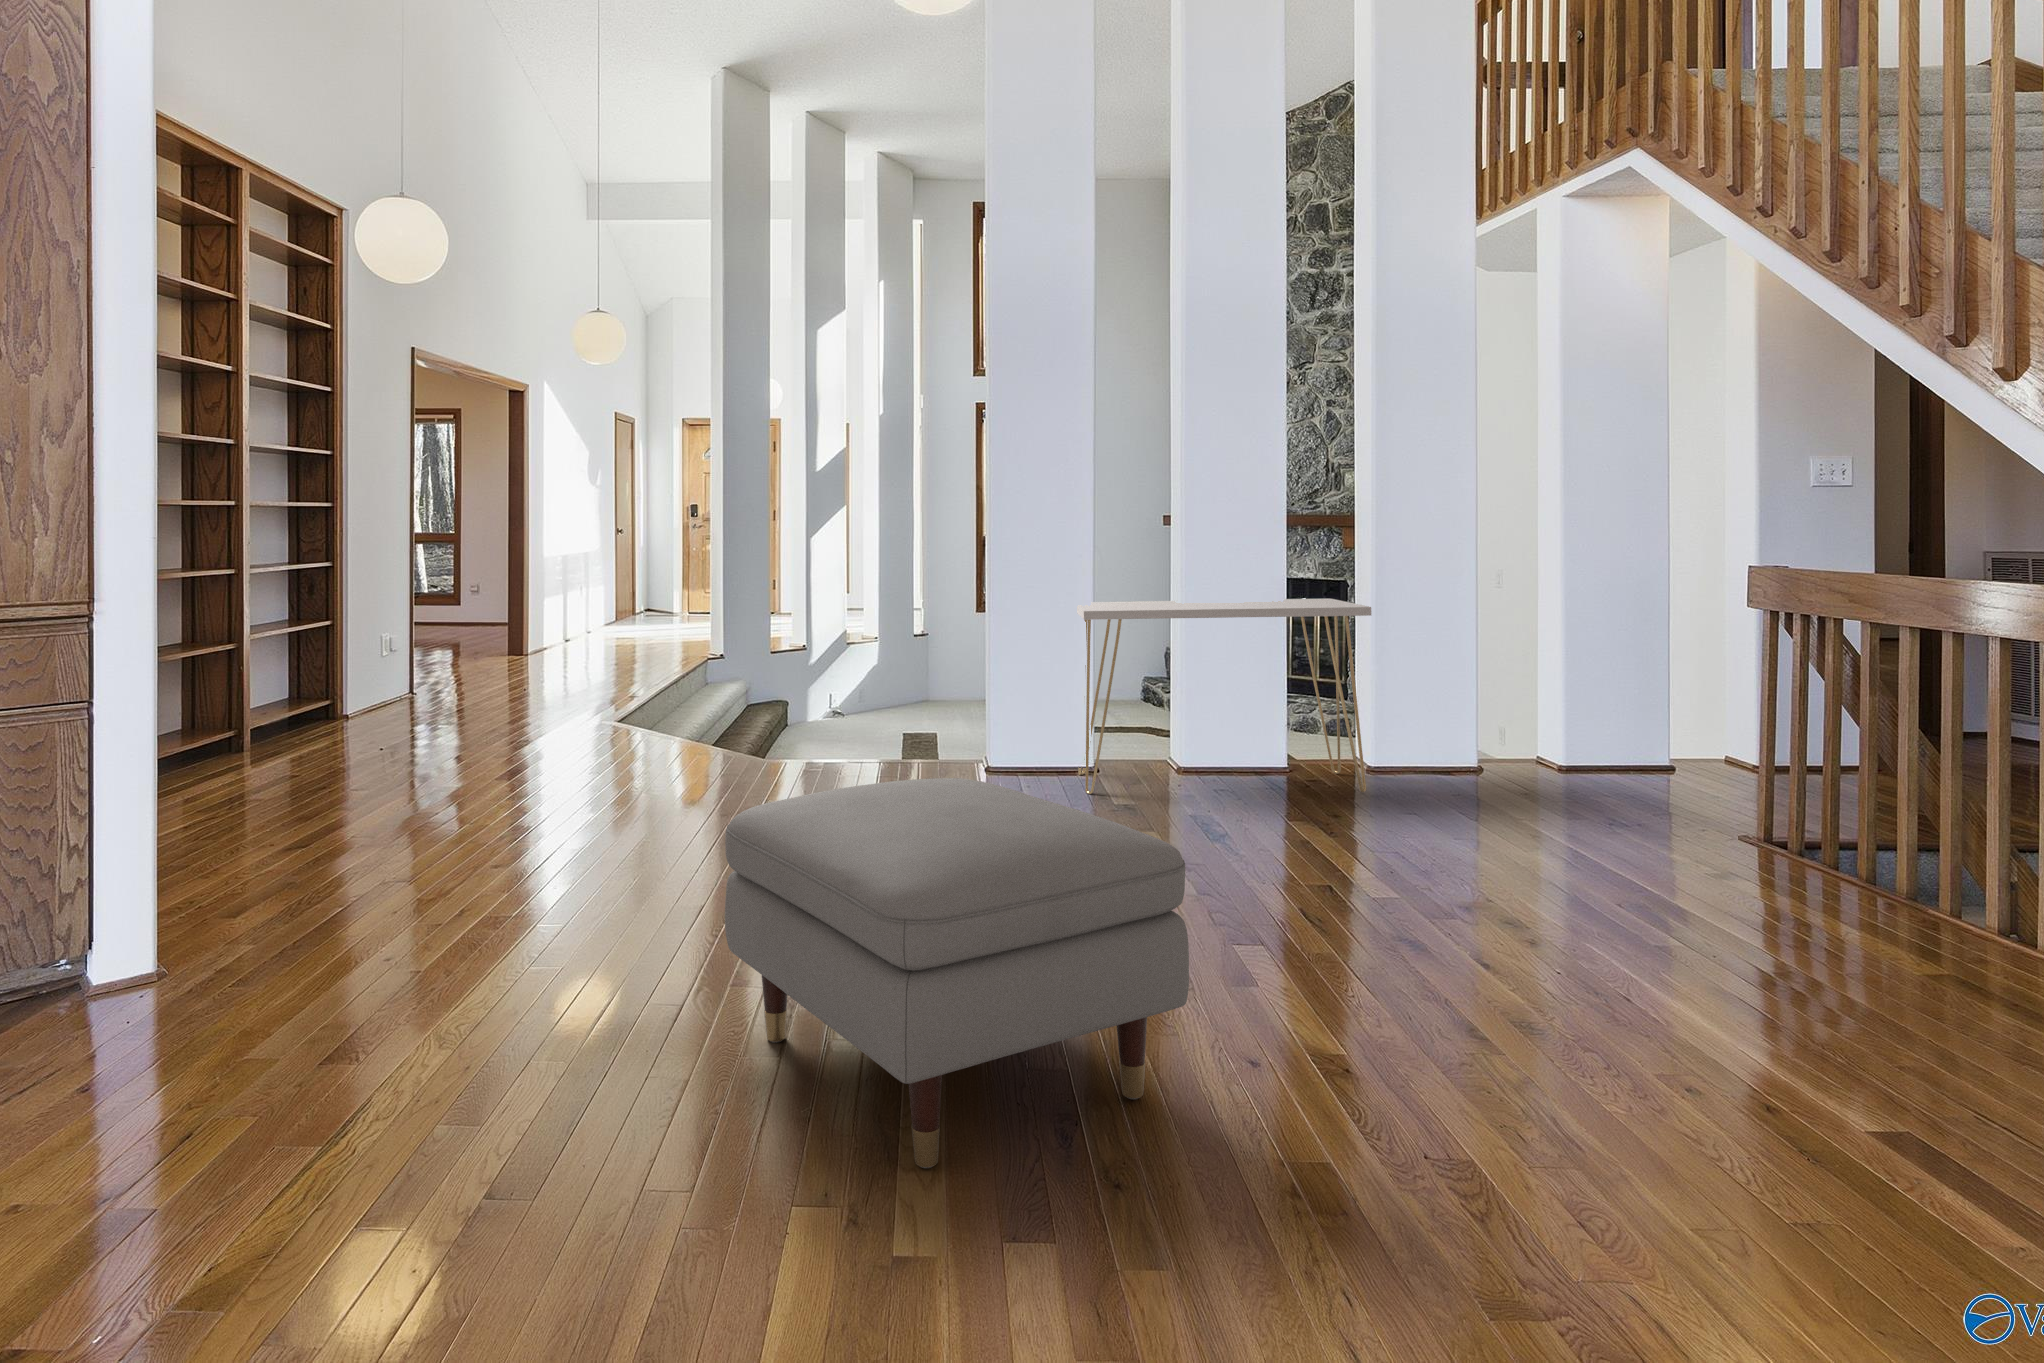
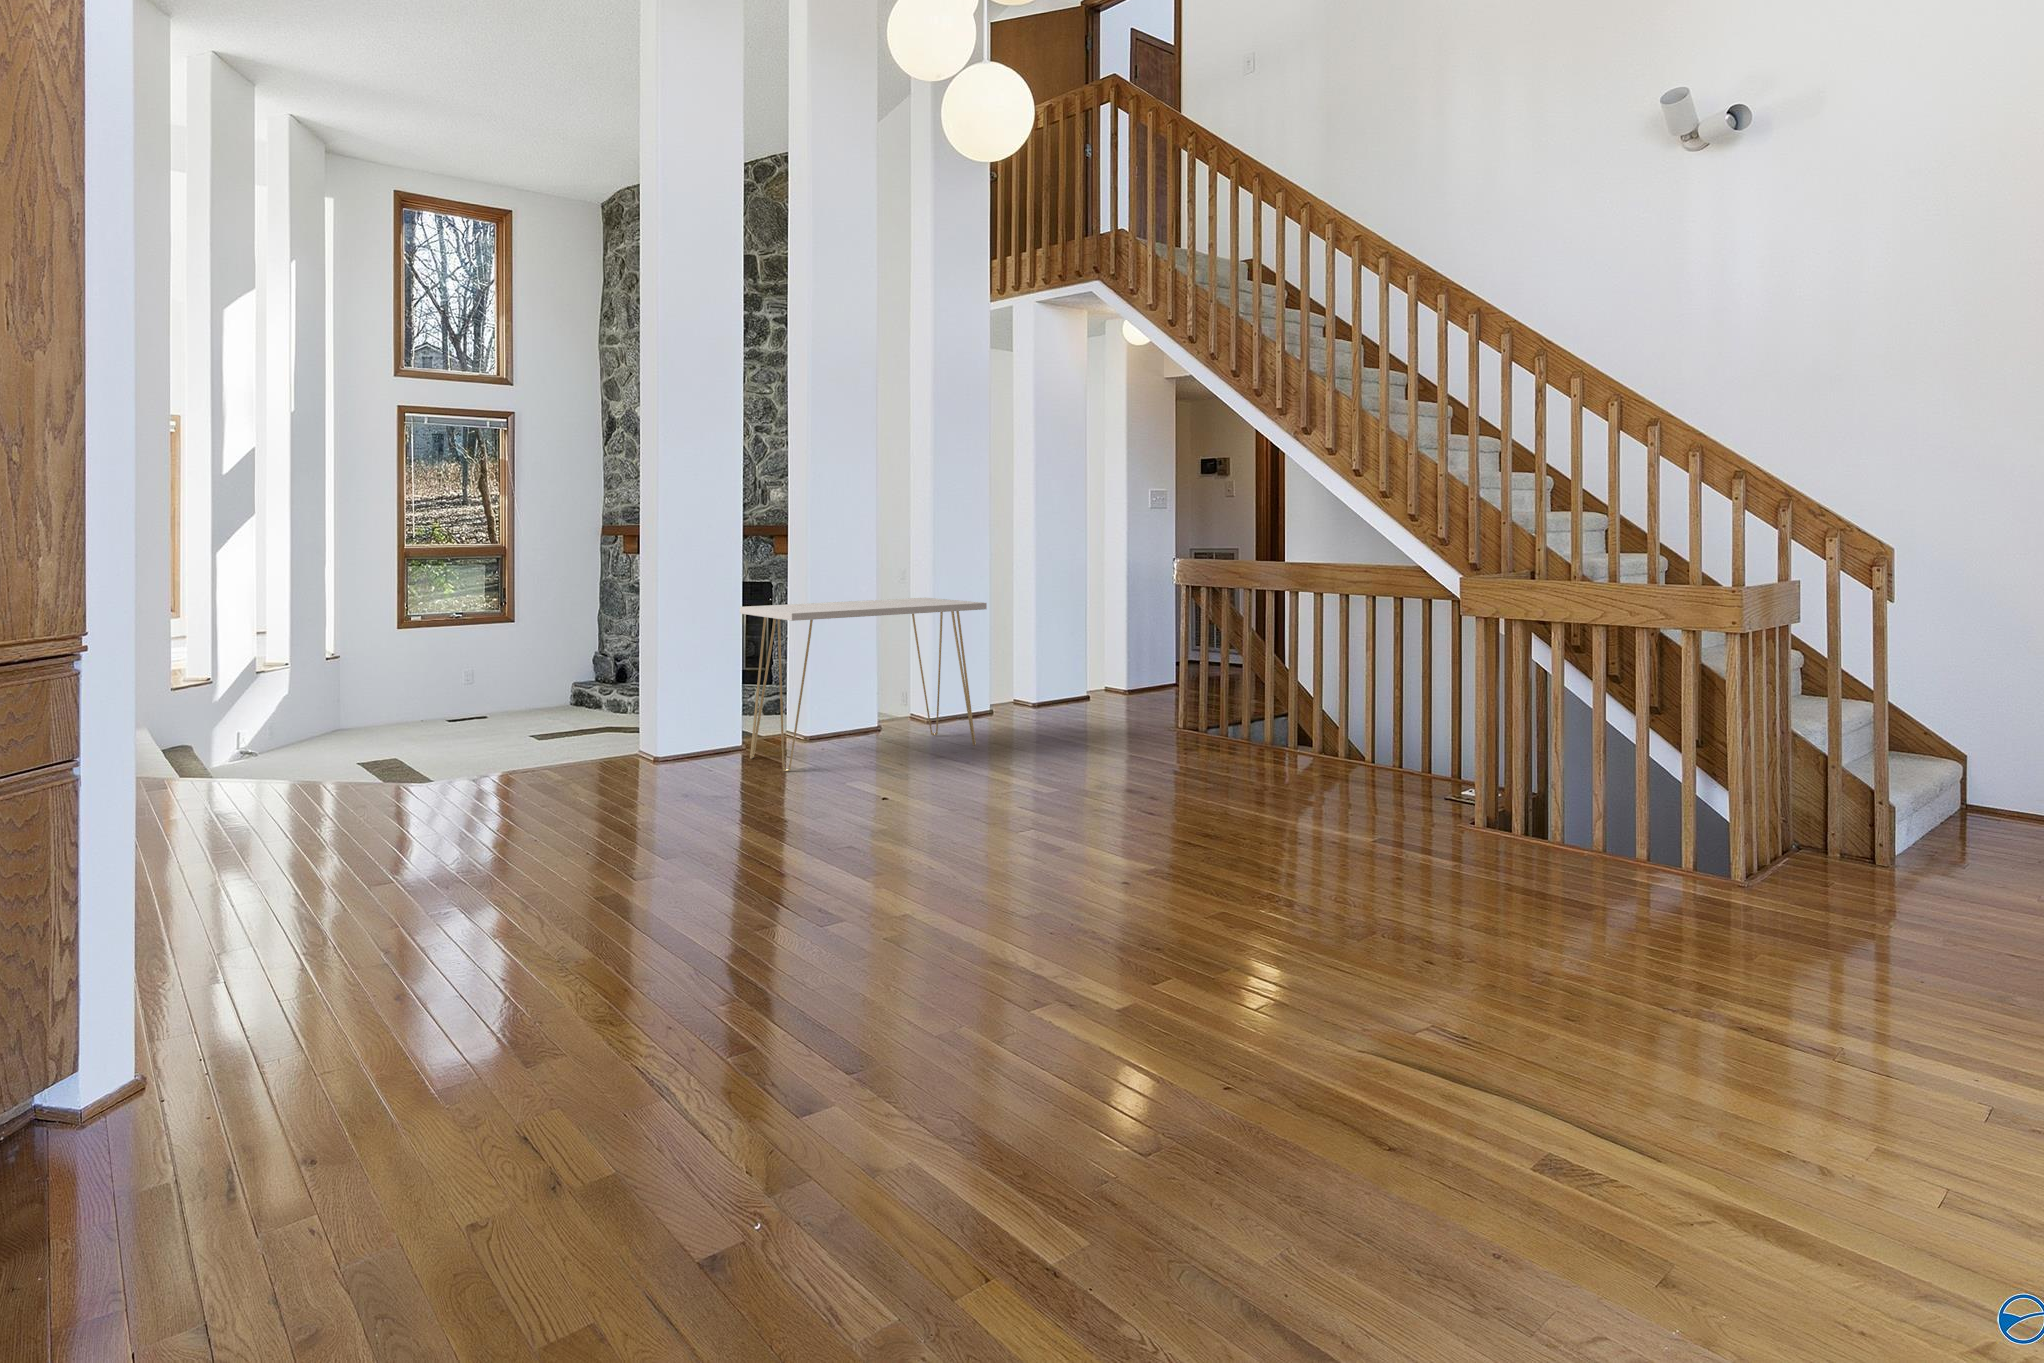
ottoman: present [725,778,1189,1168] -> none [858,743,1209,1003]

